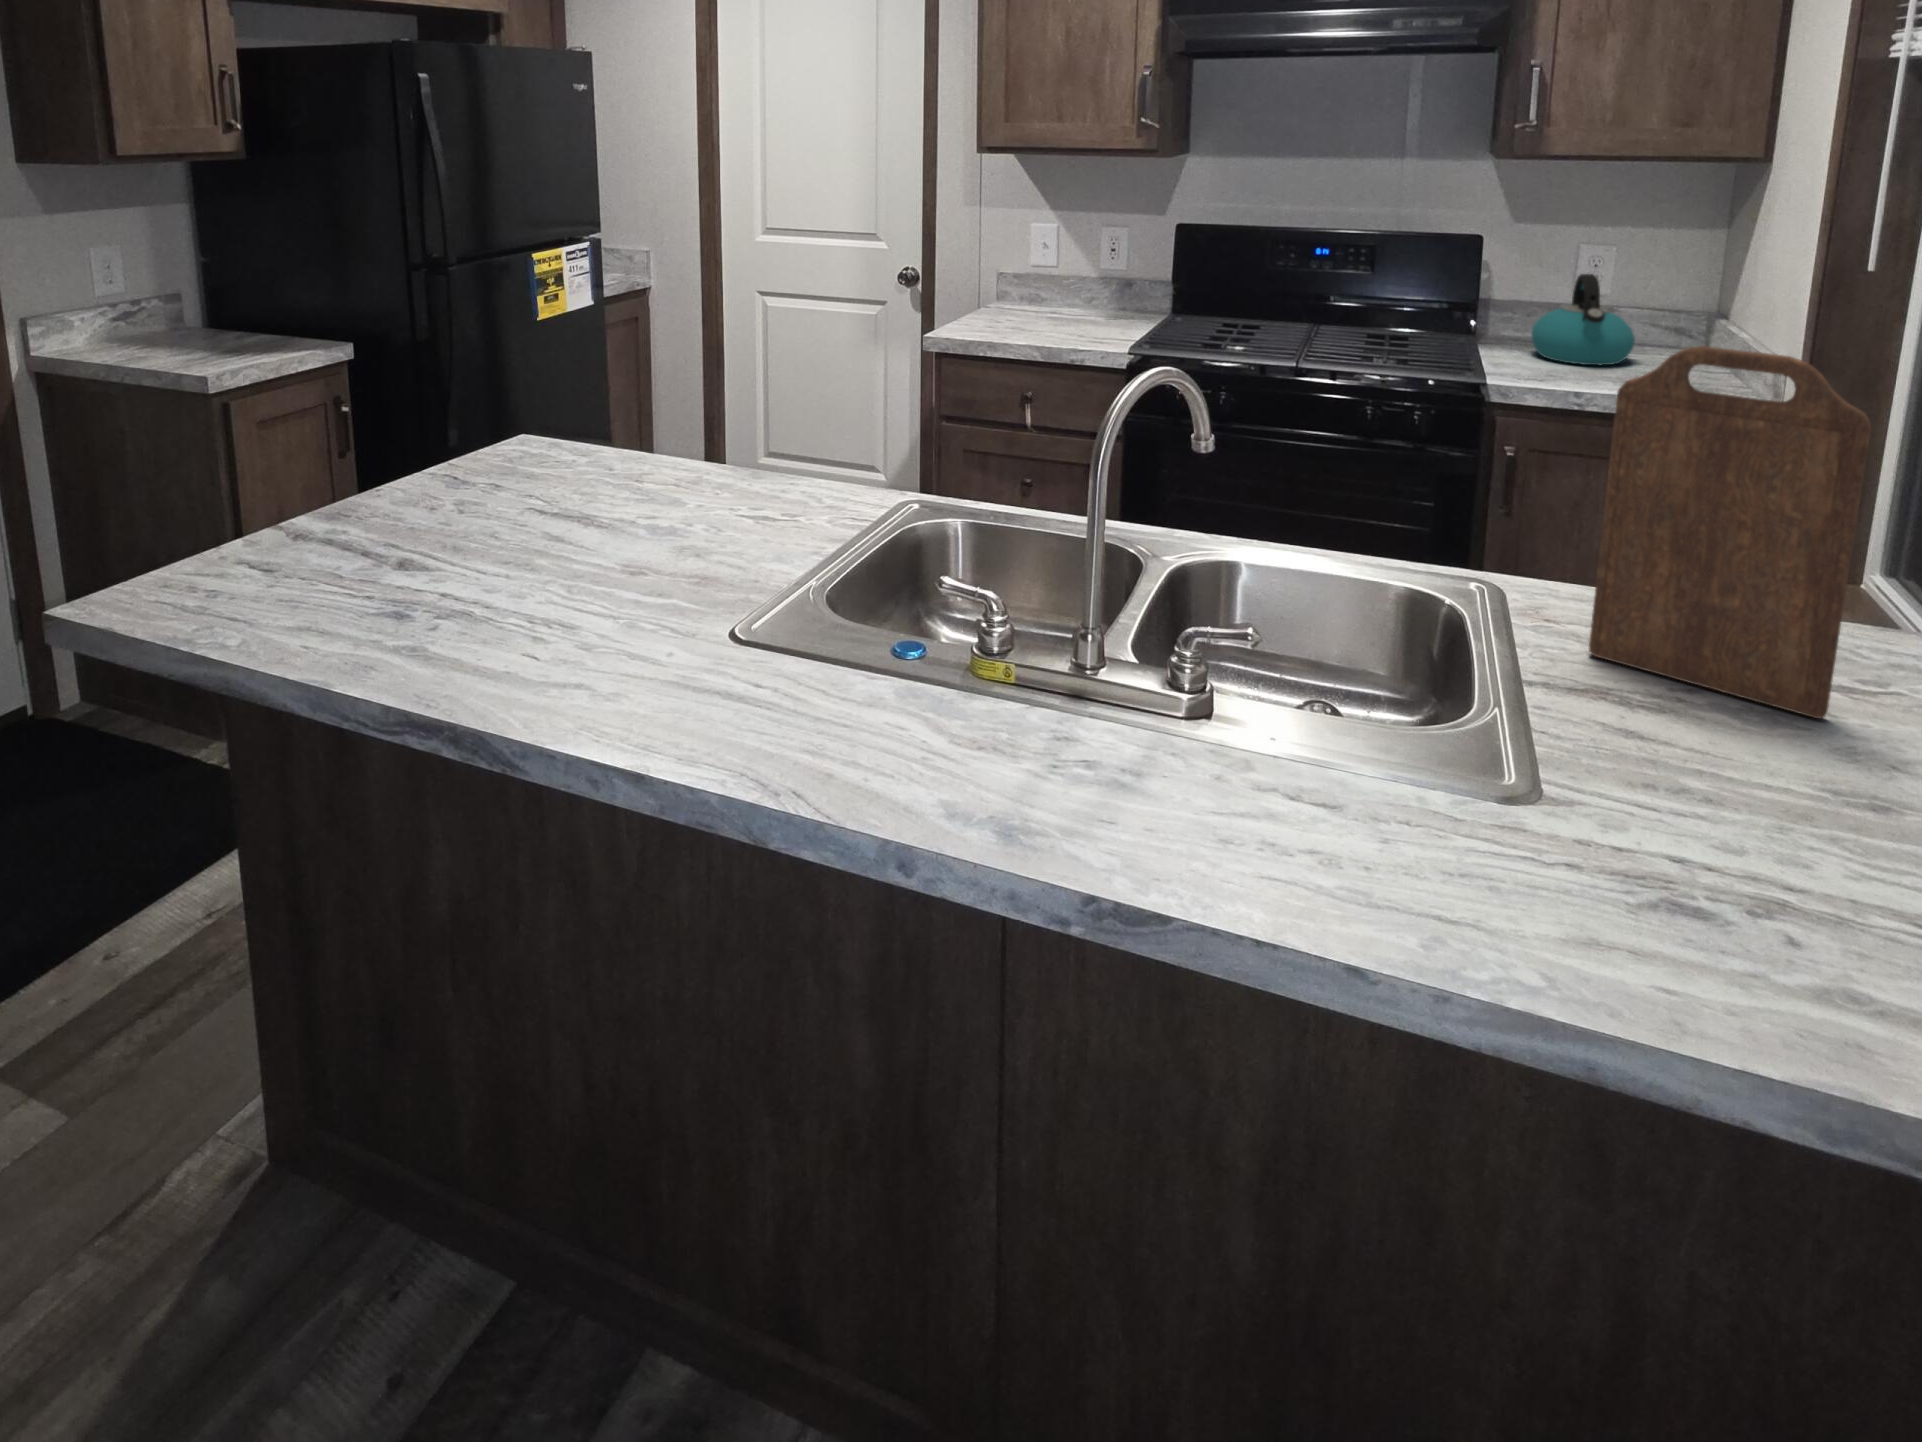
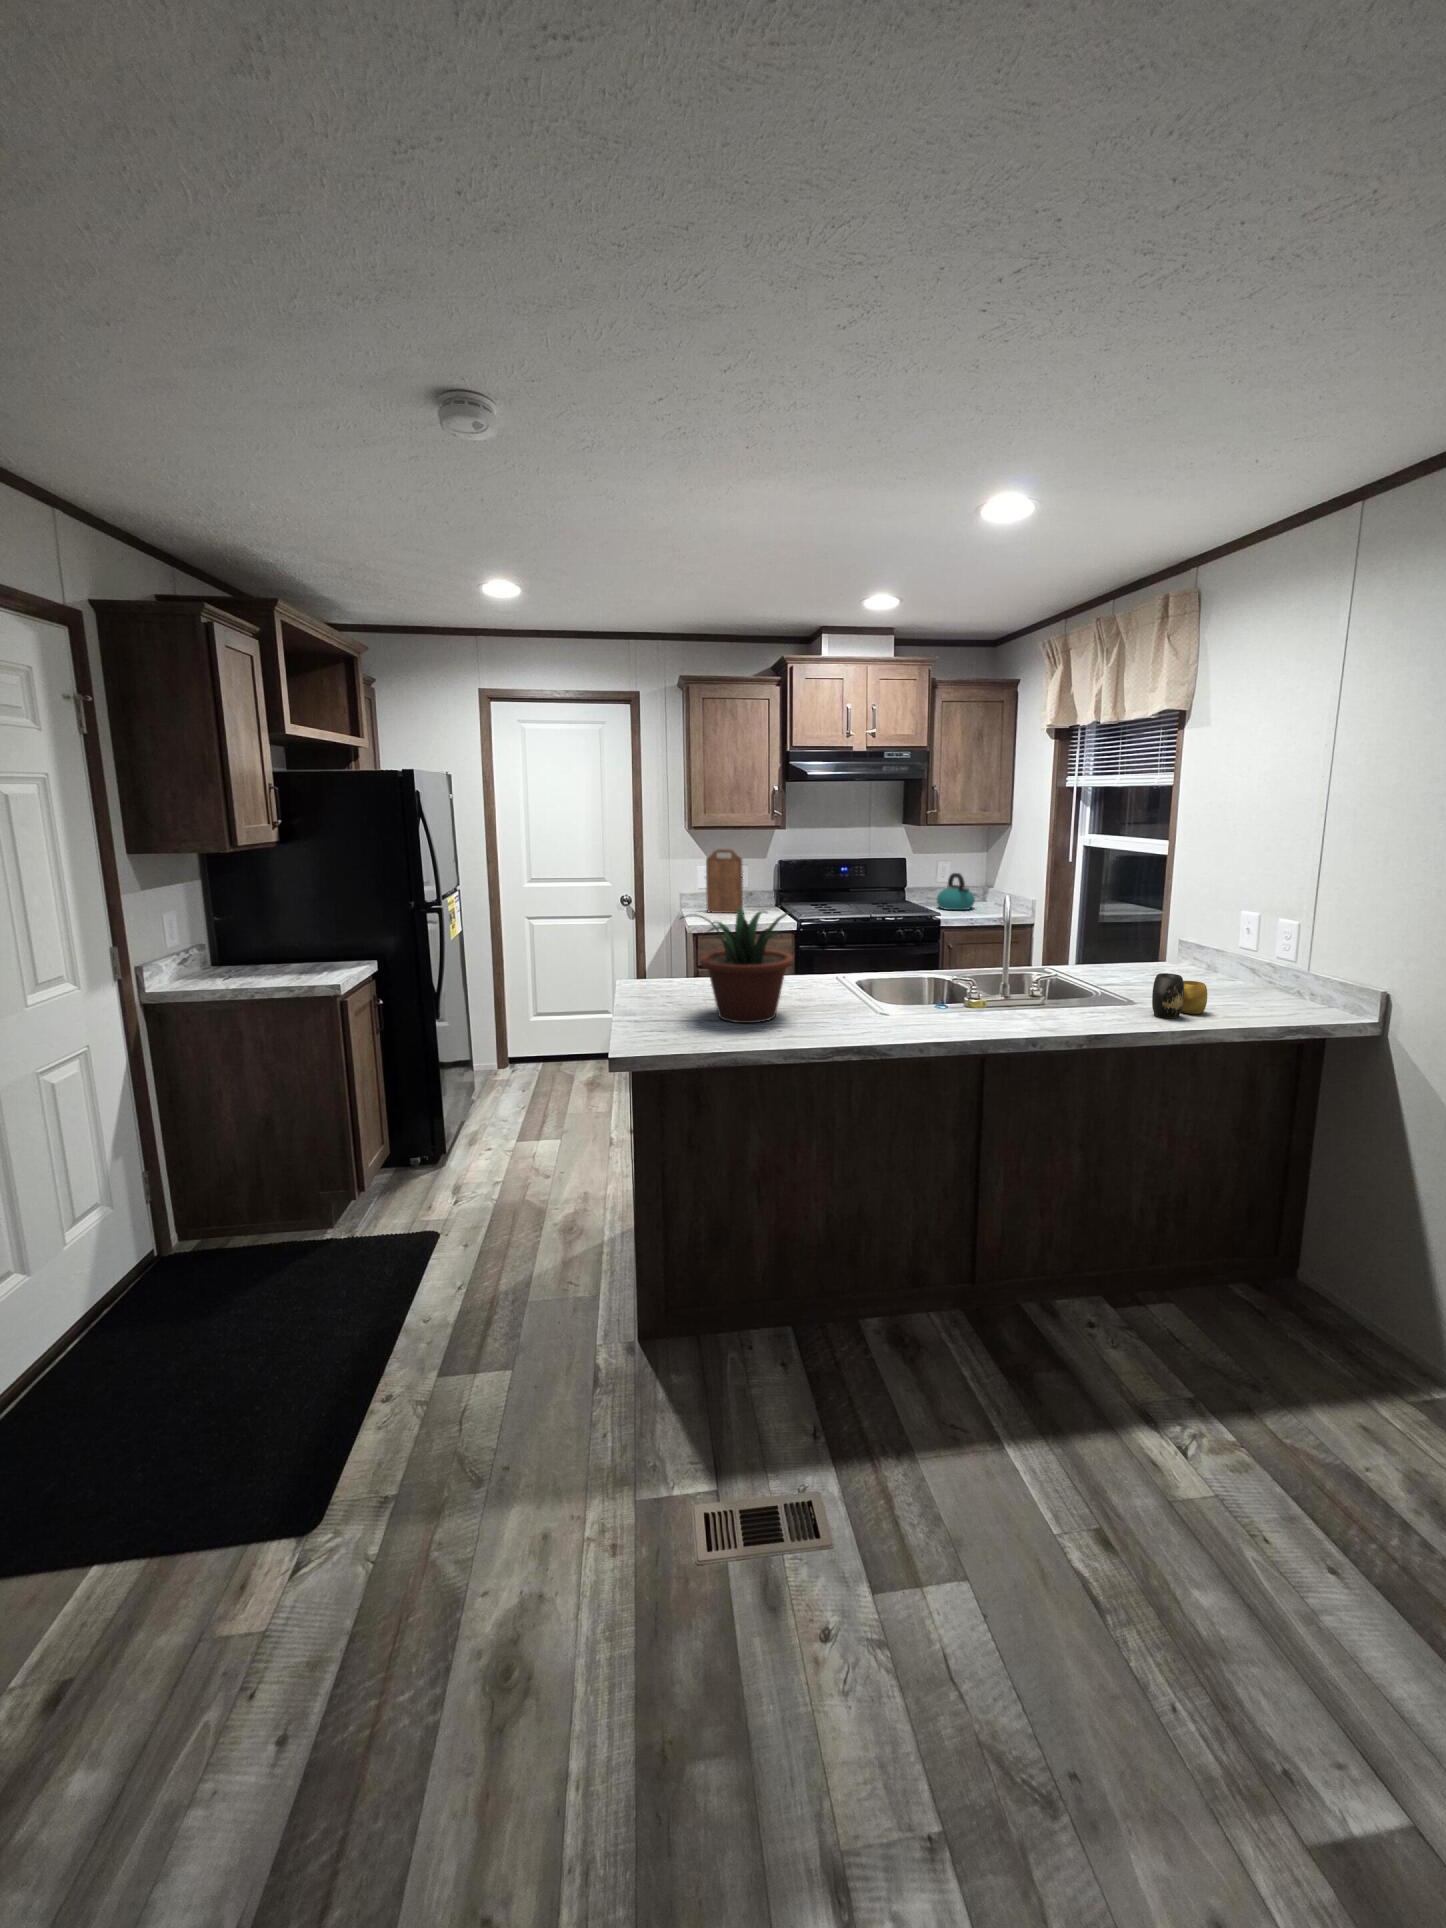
potted plant: none [326,319,595,588] -> present [680,907,795,1023]
cutting board: present [1589,346,1871,719] -> present [706,849,743,913]
vase: none [1479,735,1753,939] -> present [1152,973,1207,1018]

